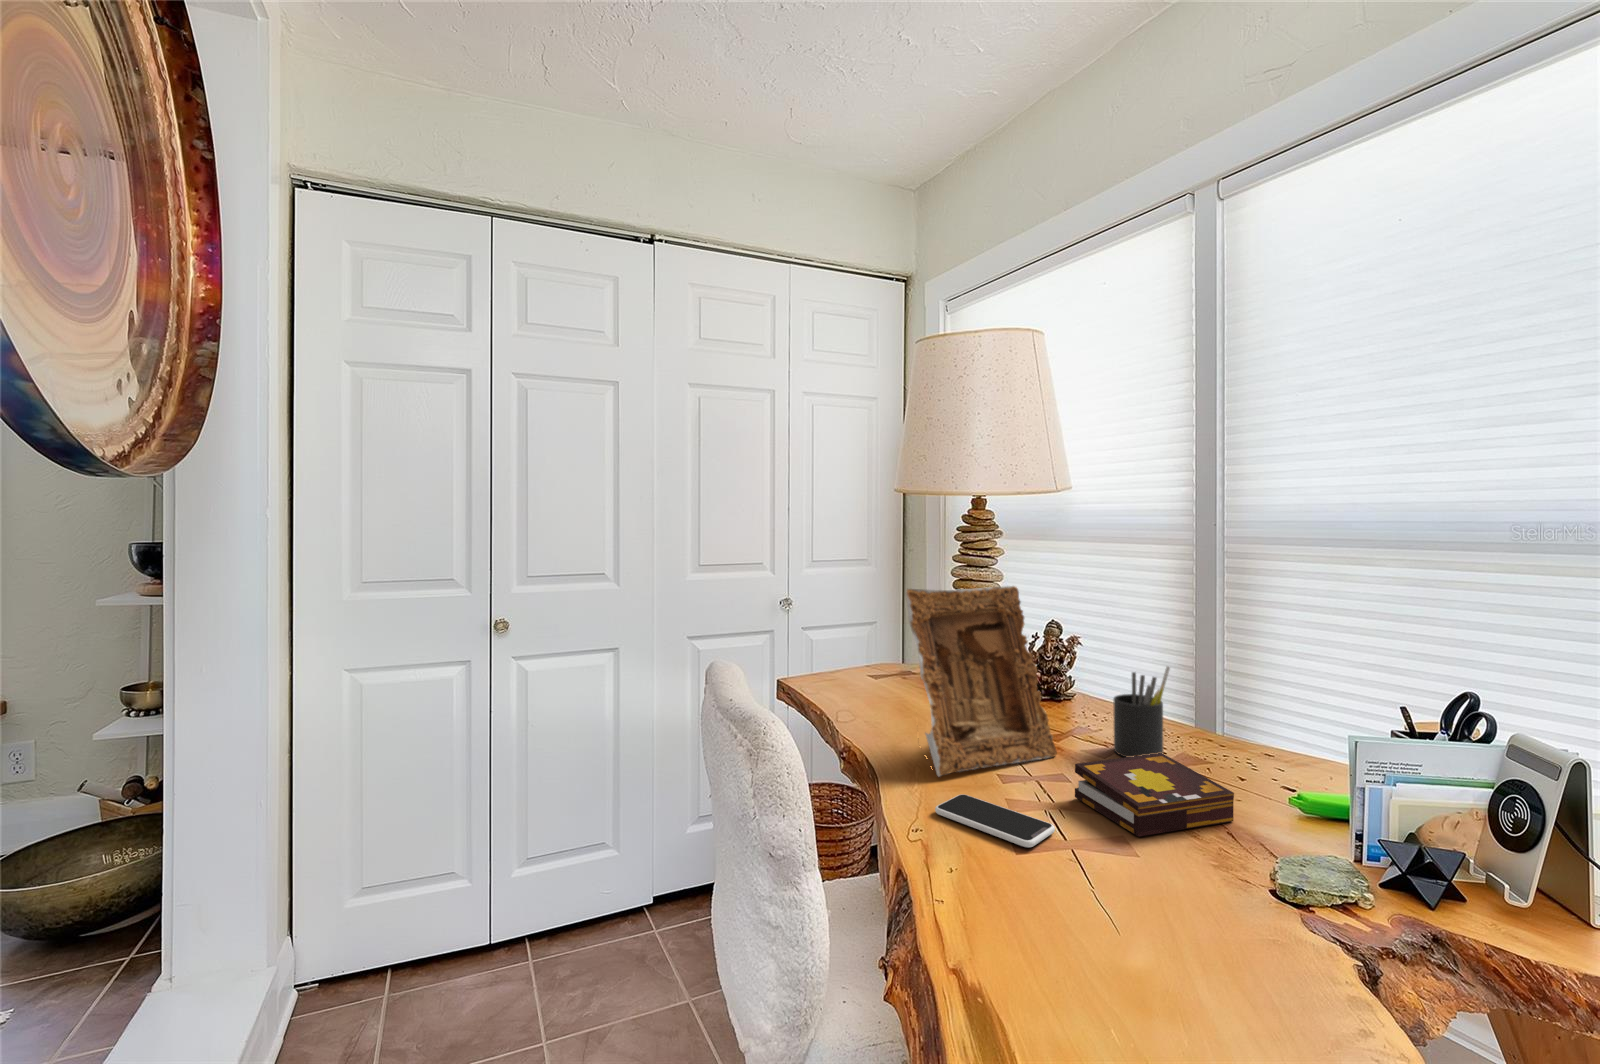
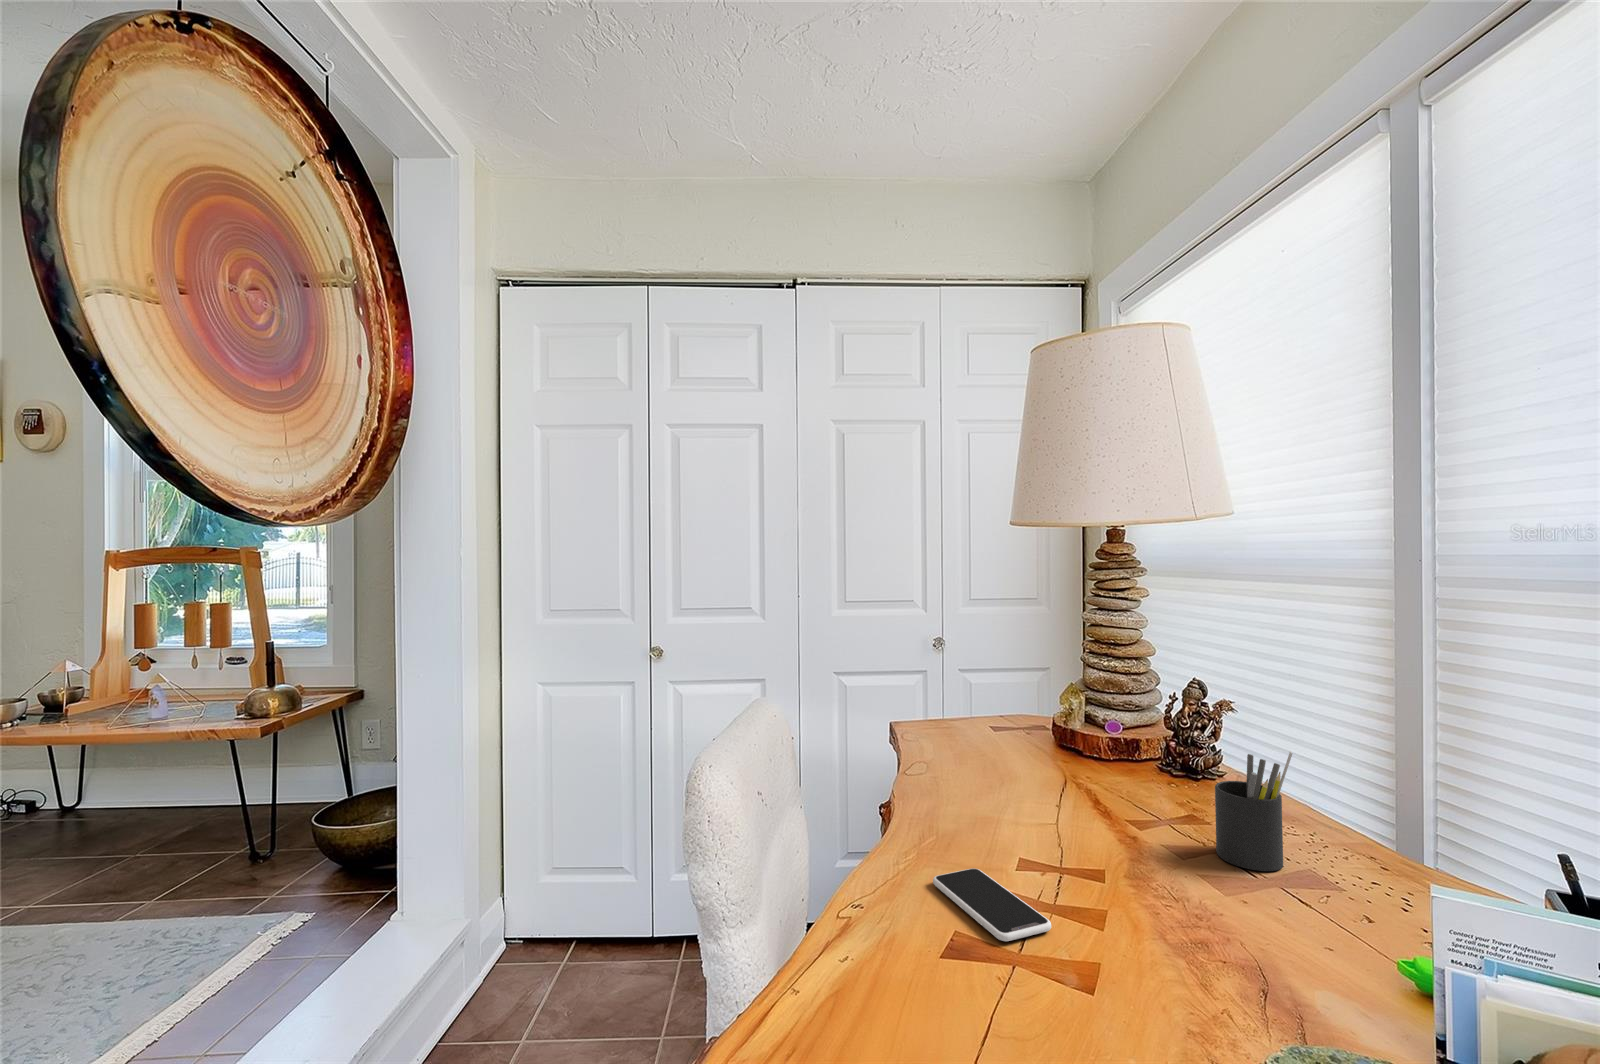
picture frame: present [906,586,1057,776] -> none [953,633,1134,846]
book: present [1075,753,1234,837] -> none [1112,856,1310,968]

